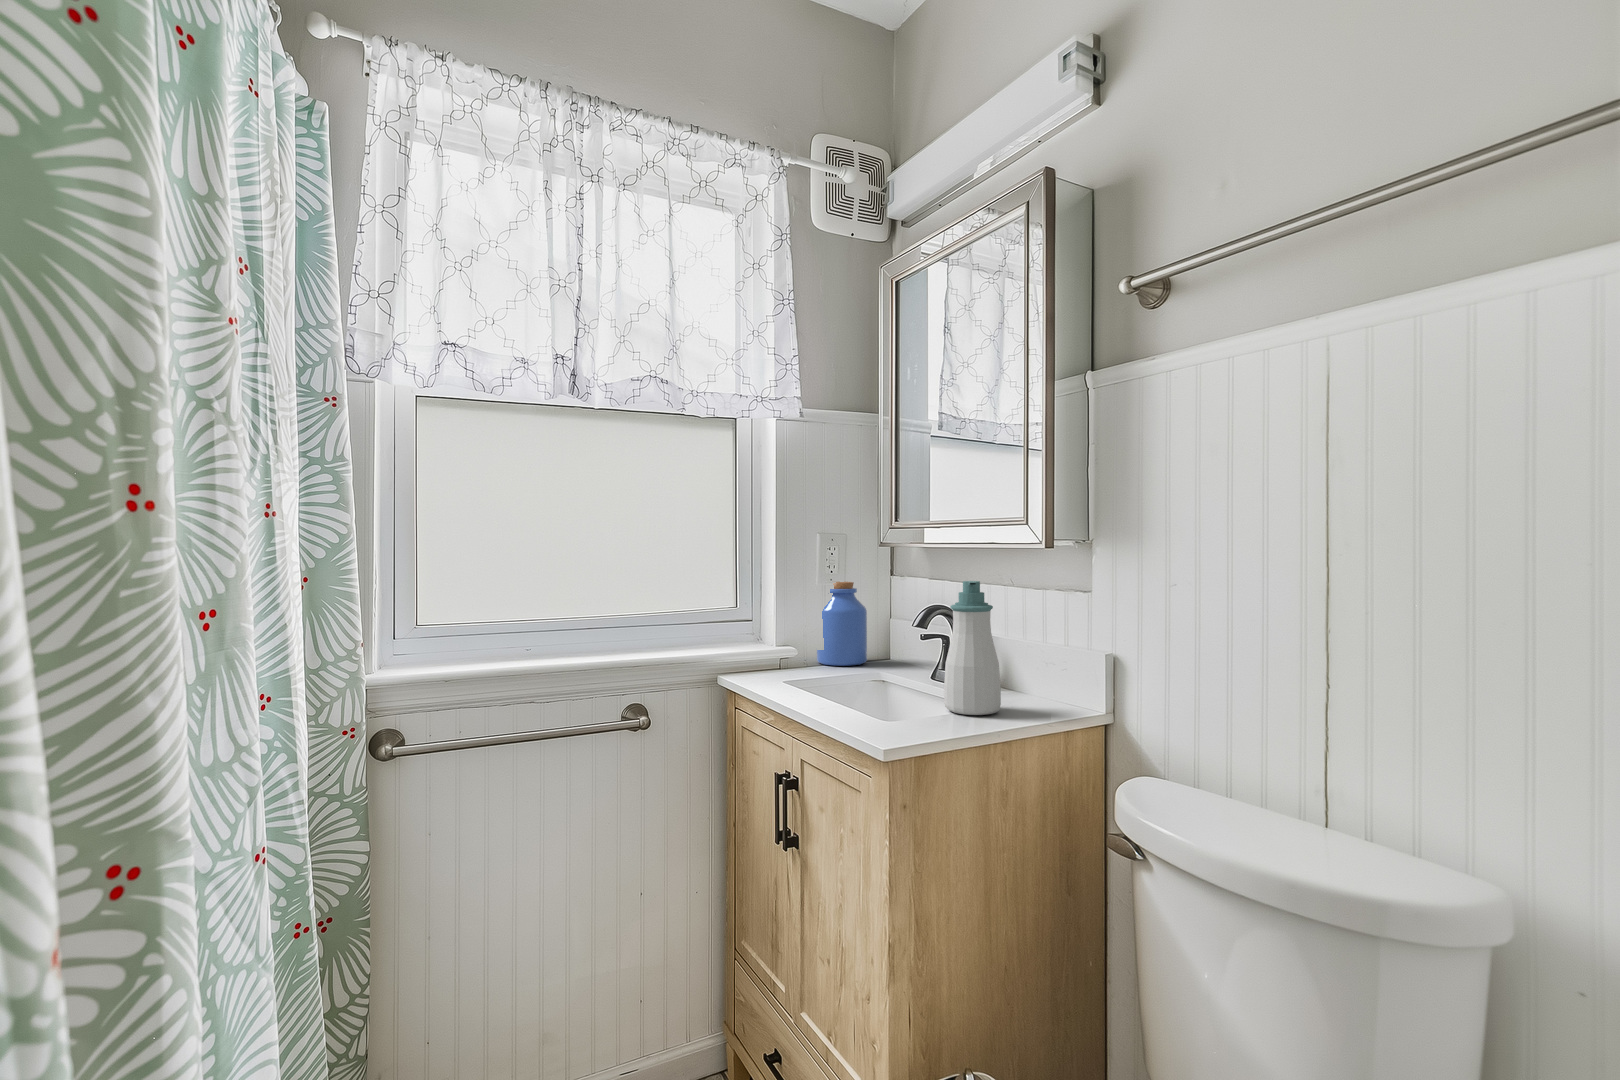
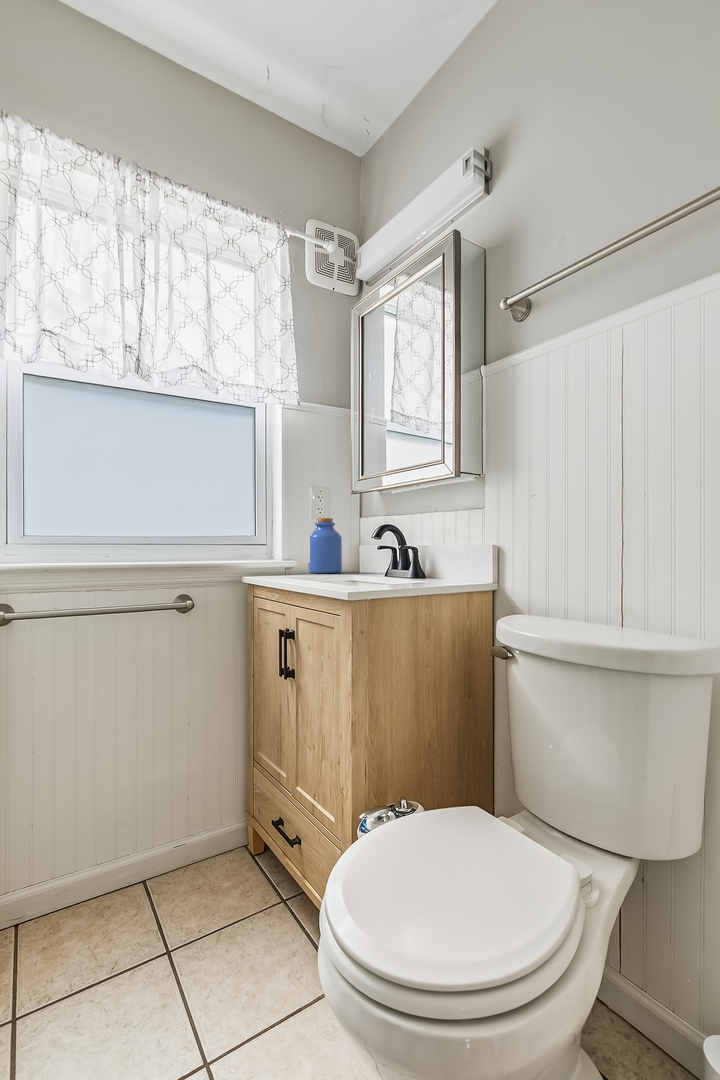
soap bottle: present [944,581,1001,715] -> none [391,497,428,583]

